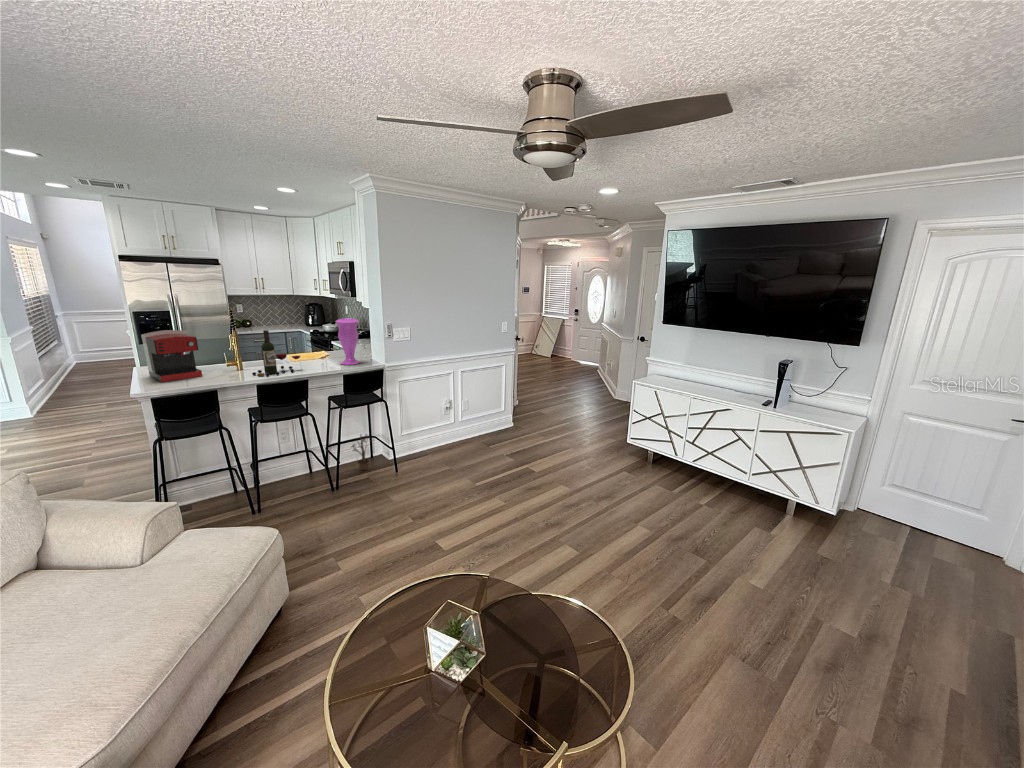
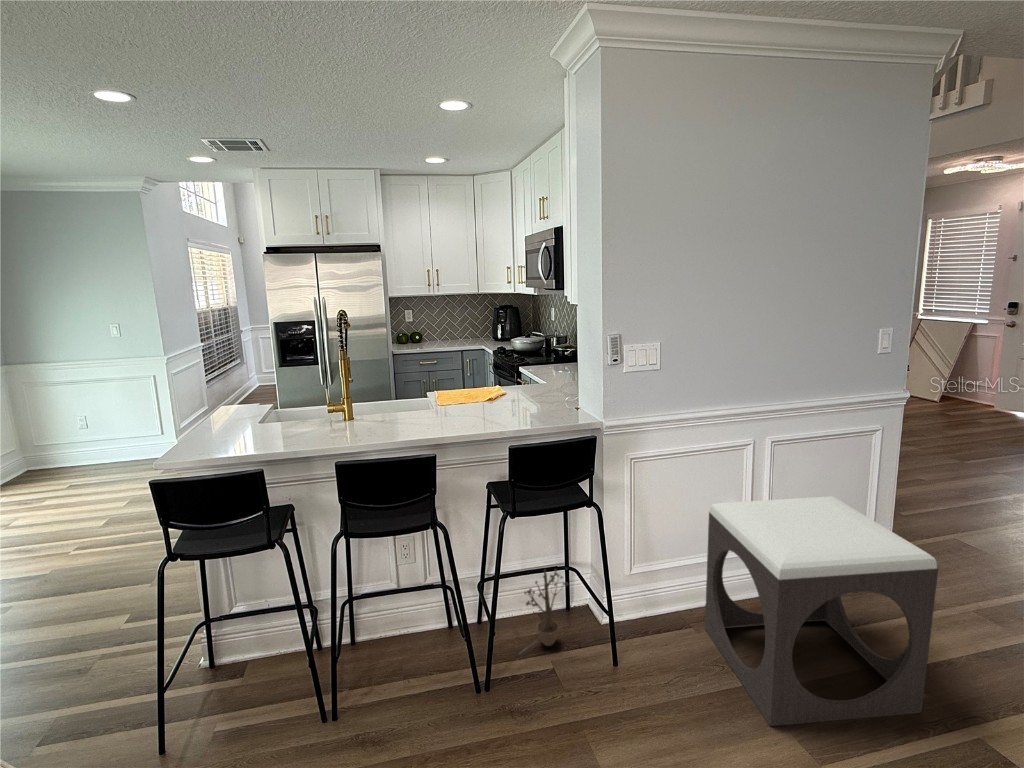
vase: present [336,318,360,365] -> none [511,326,557,419]
coffee maker: present [141,330,202,382] -> none [216,349,290,439]
wine bottle: present [252,330,300,376] -> none [359,350,445,438]
footstool: none [435,391,512,476] -> present [705,496,938,726]

